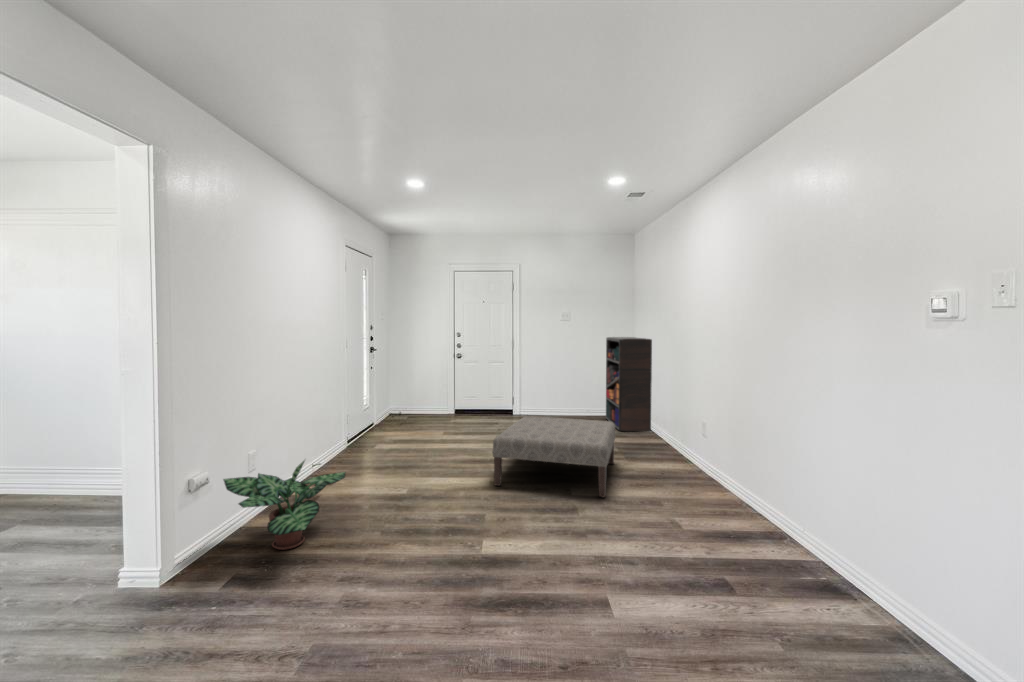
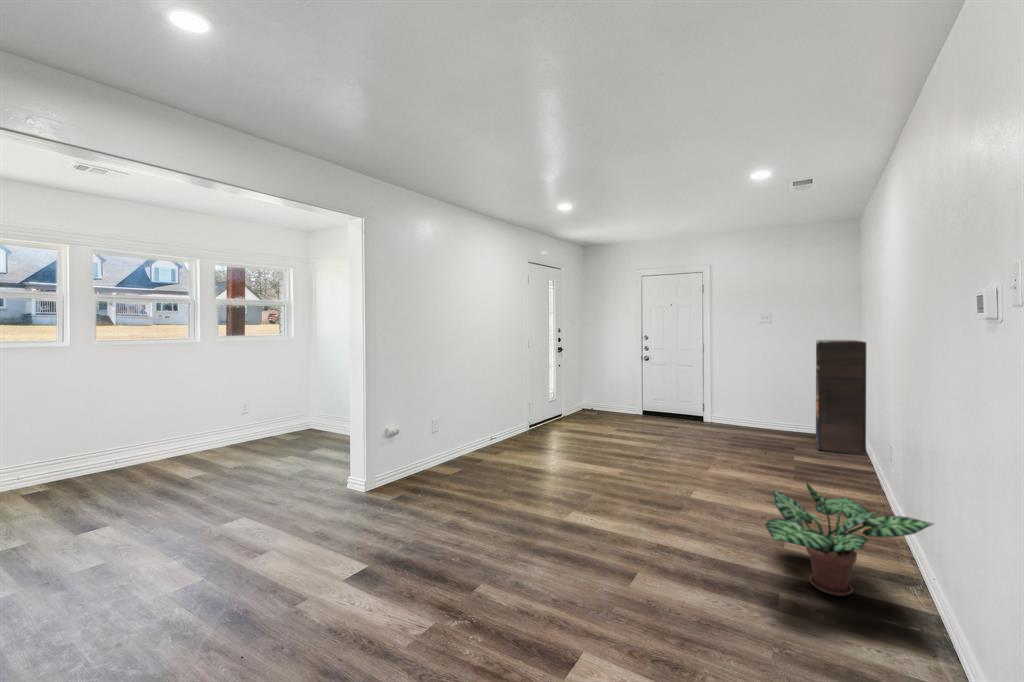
ottoman: present [493,416,615,497] -> none [620,418,774,505]
potted plant: present [224,461,345,550] -> present [765,483,934,596]

